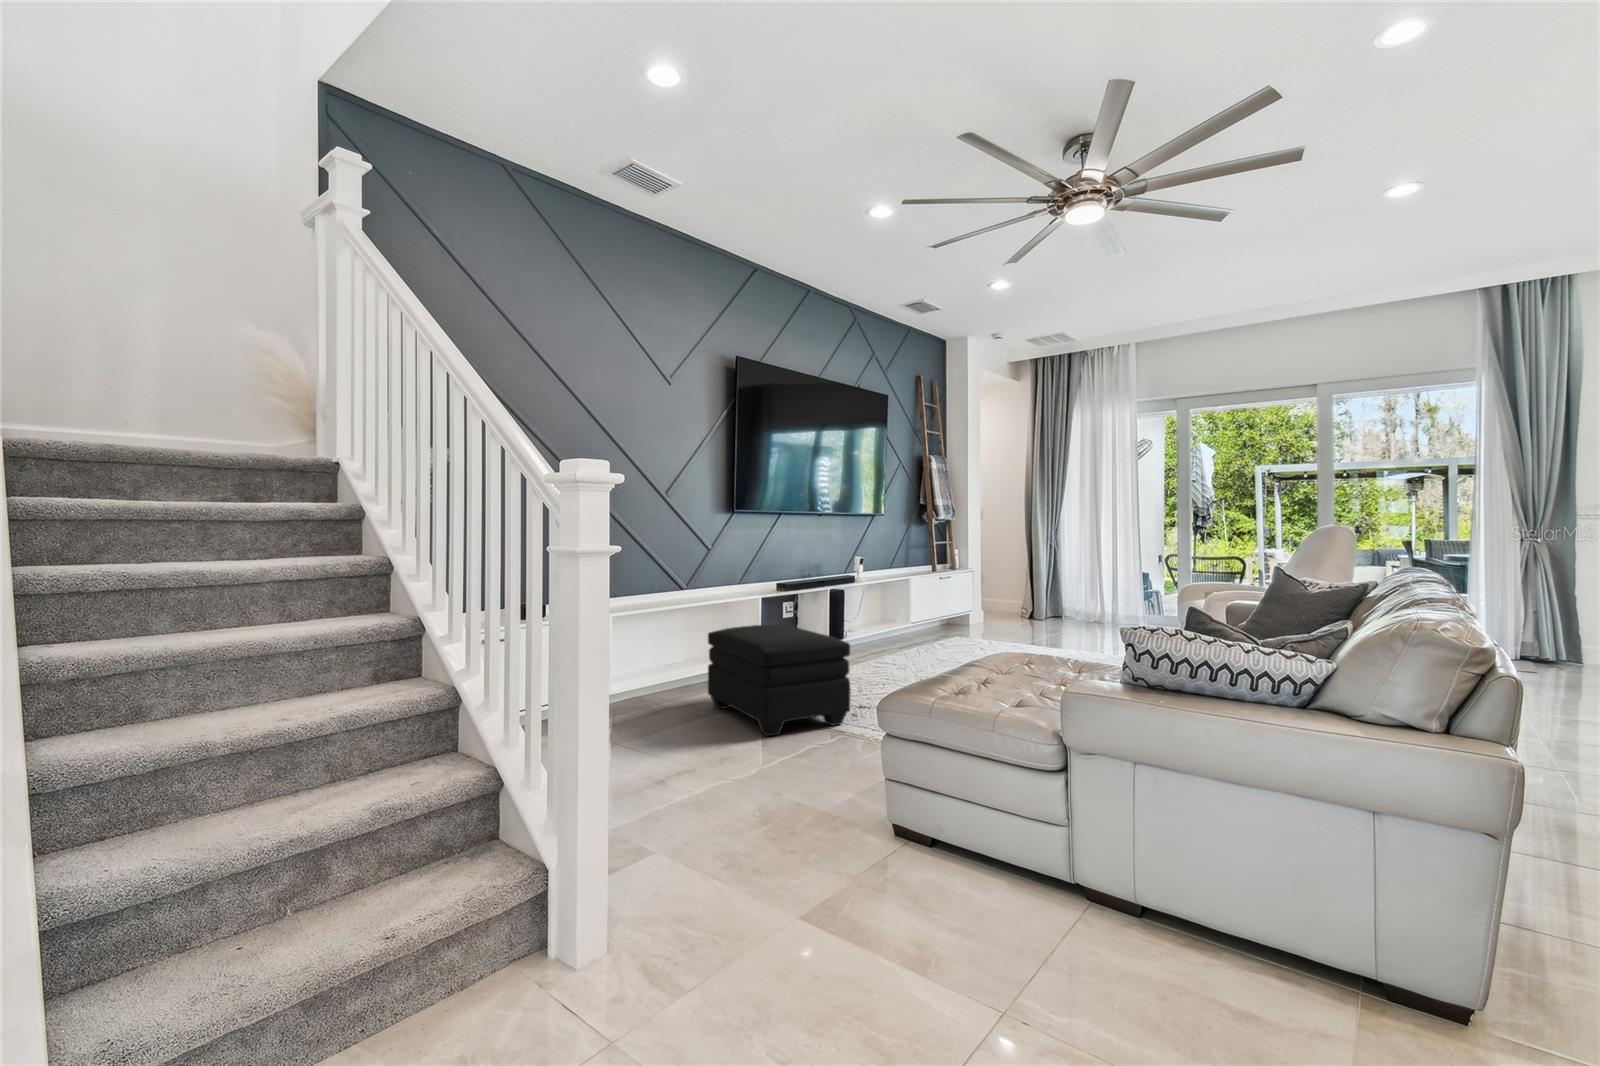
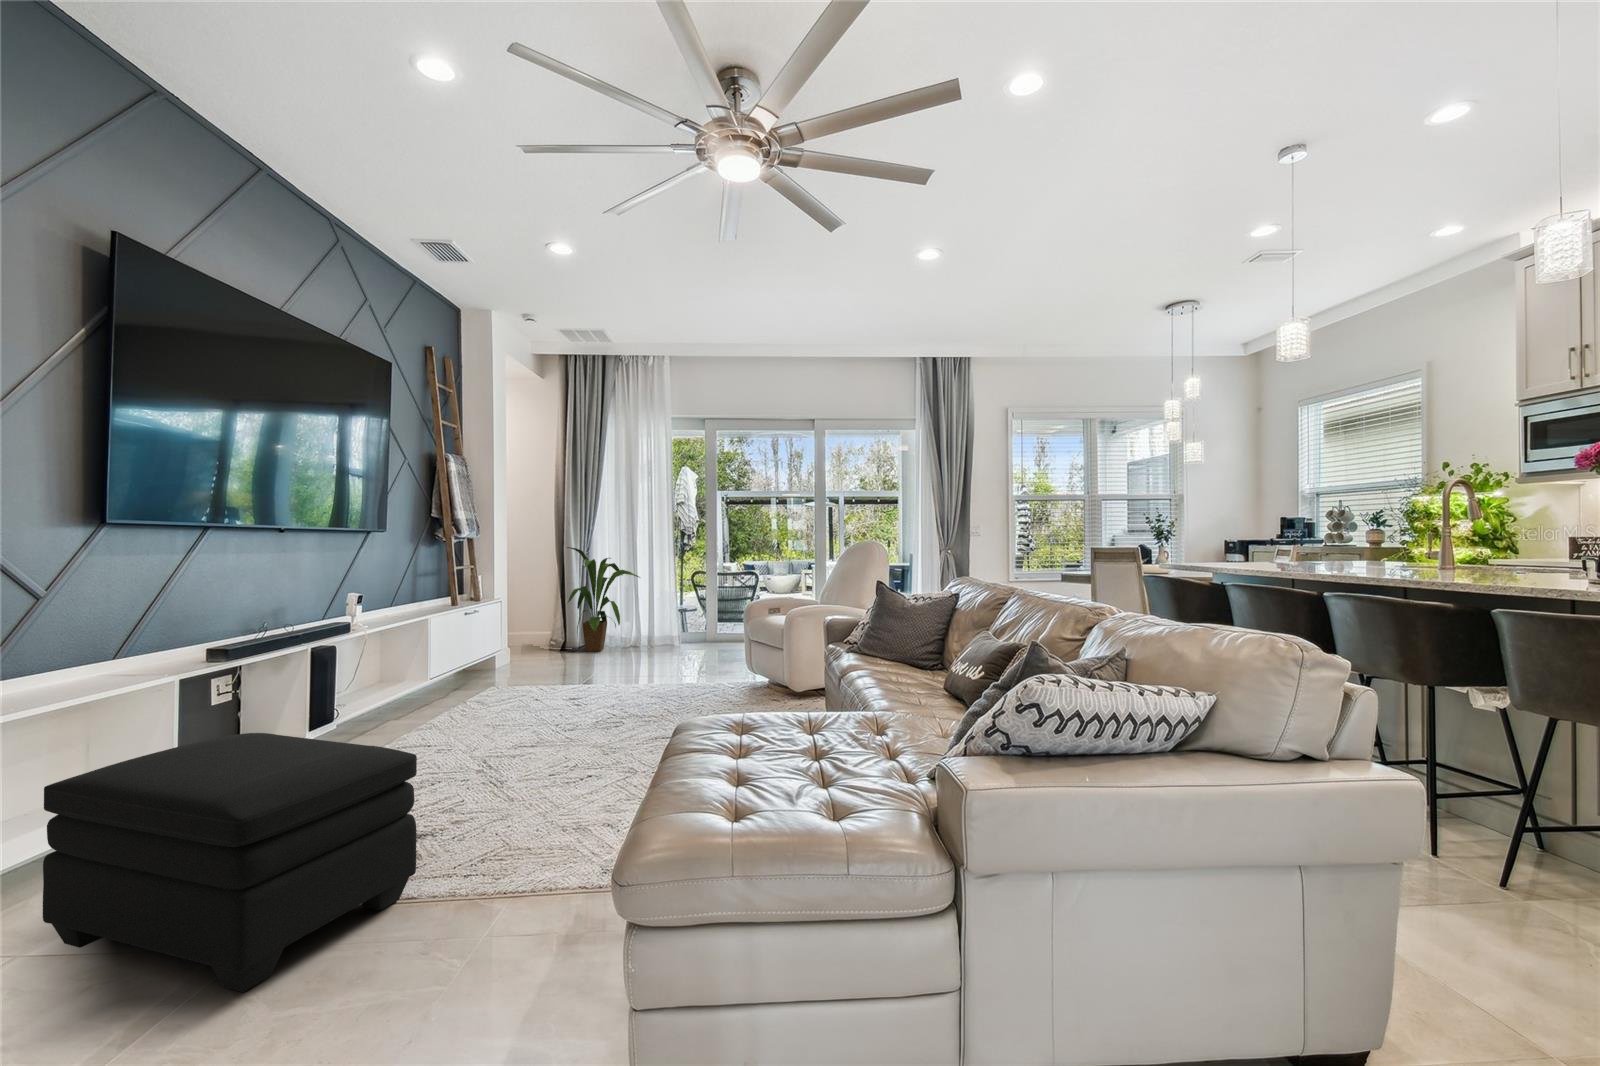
house plant: none [1029,529,1103,624] -> present [567,547,640,652]

